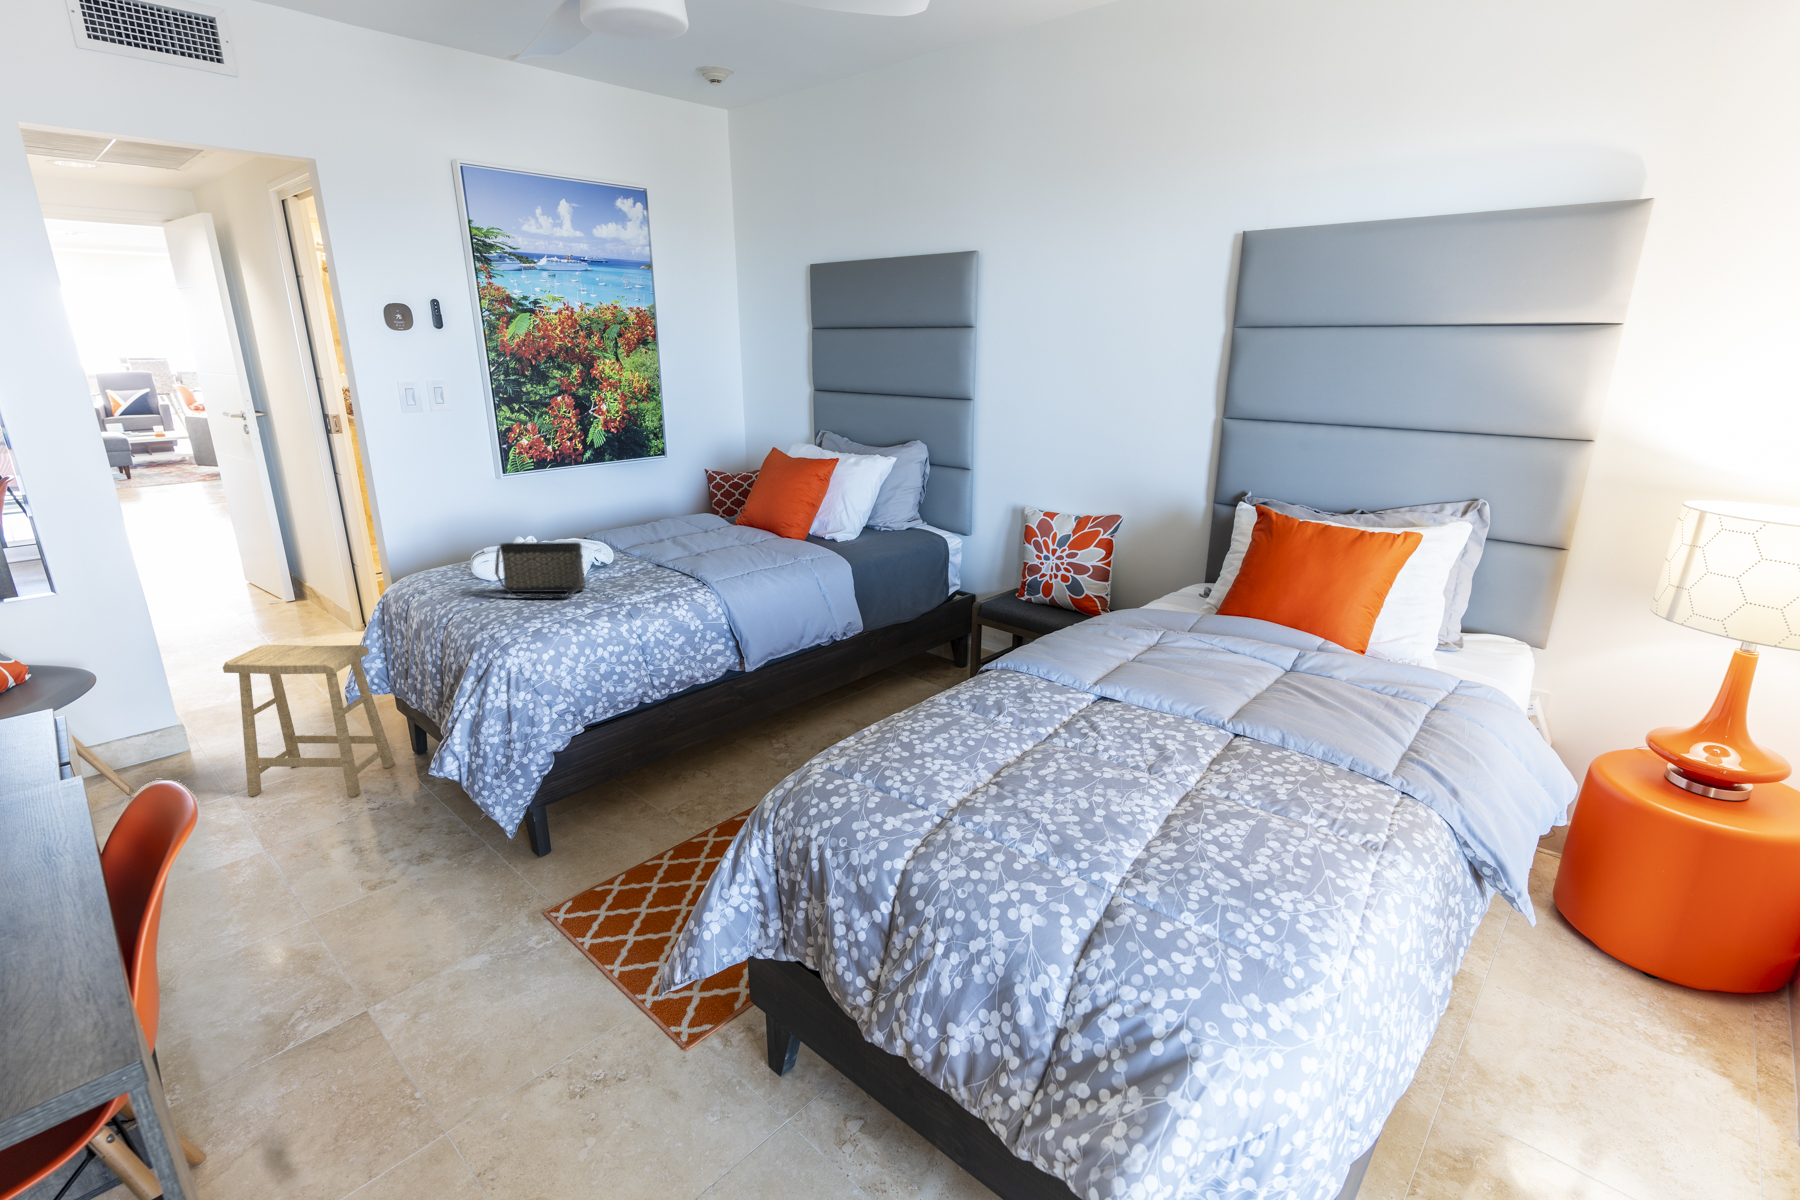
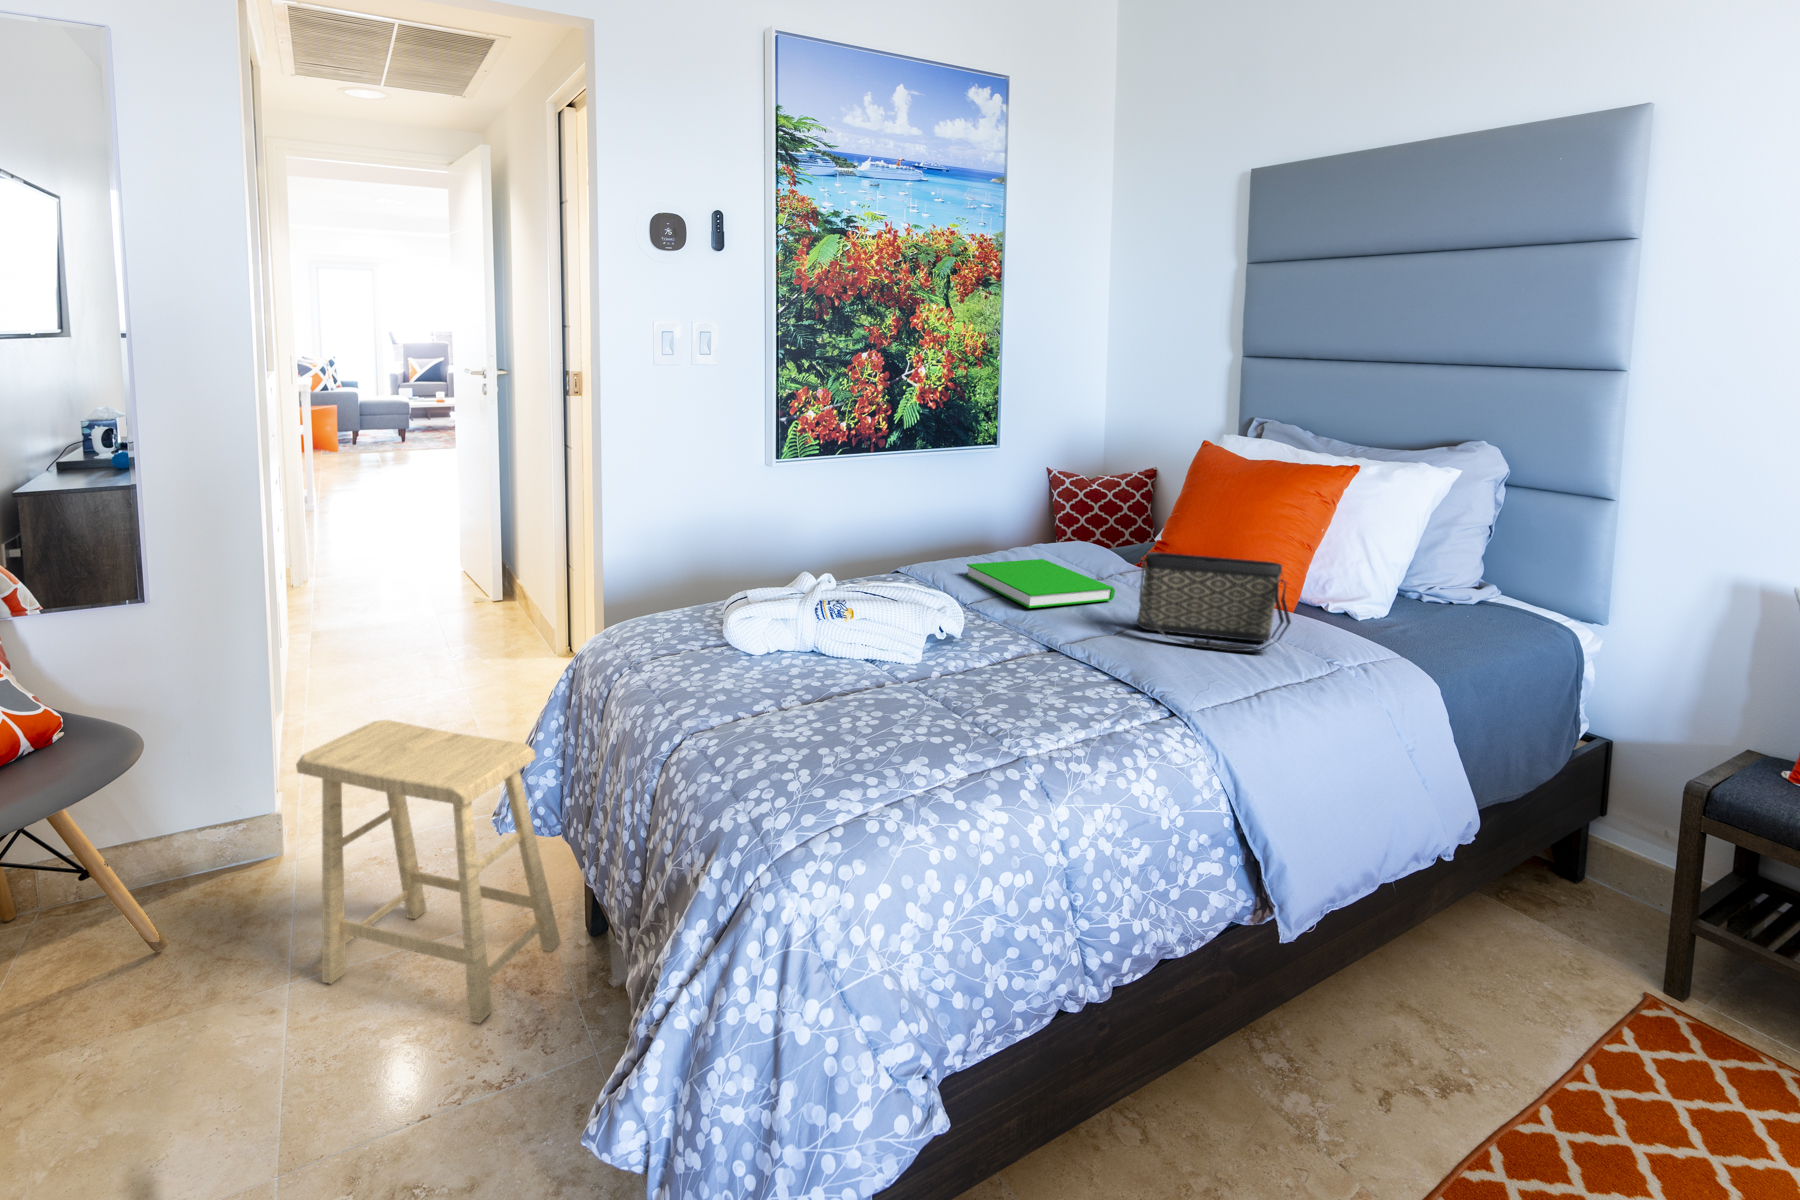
book: none [628,521,710,547] -> present [966,559,1115,608]
handbag: present [495,542,586,599] -> present [1137,552,1291,651]

